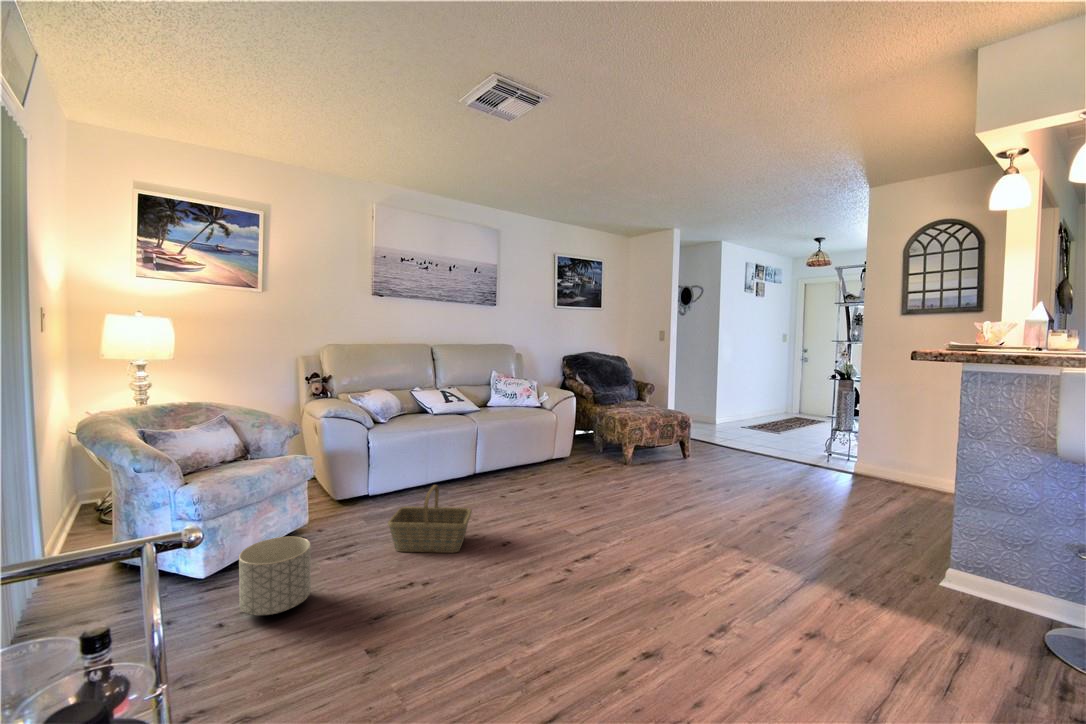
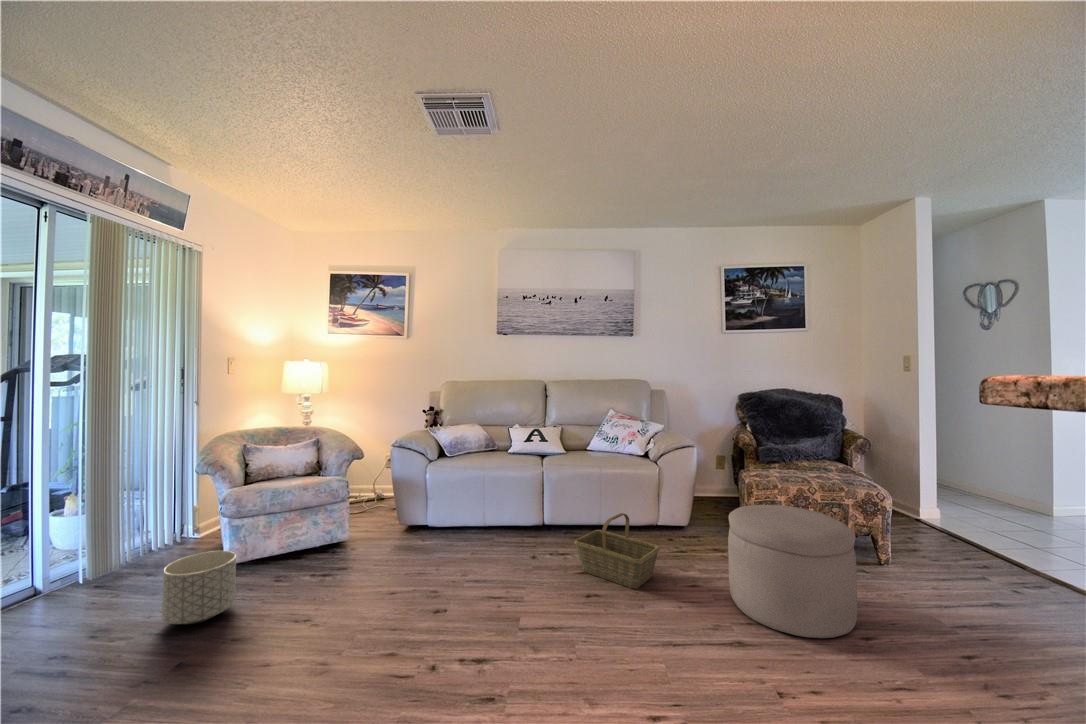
ottoman: none [629,427,697,493] -> present [728,505,857,638]
basket: present [388,485,472,553] -> present [574,513,660,589]

